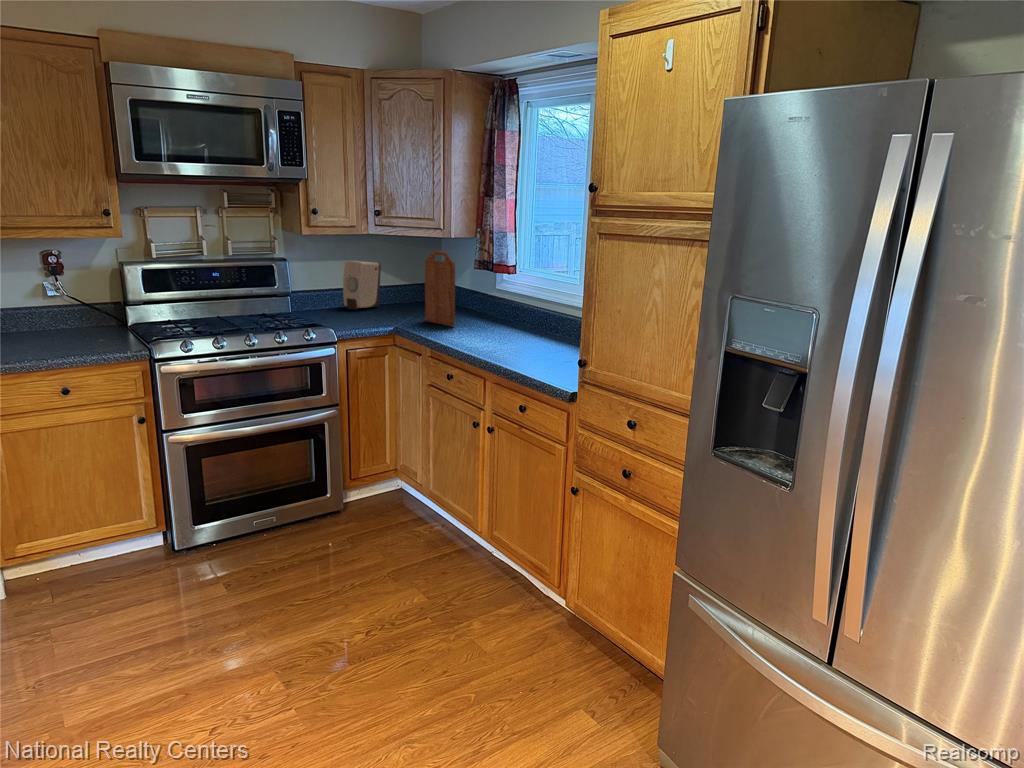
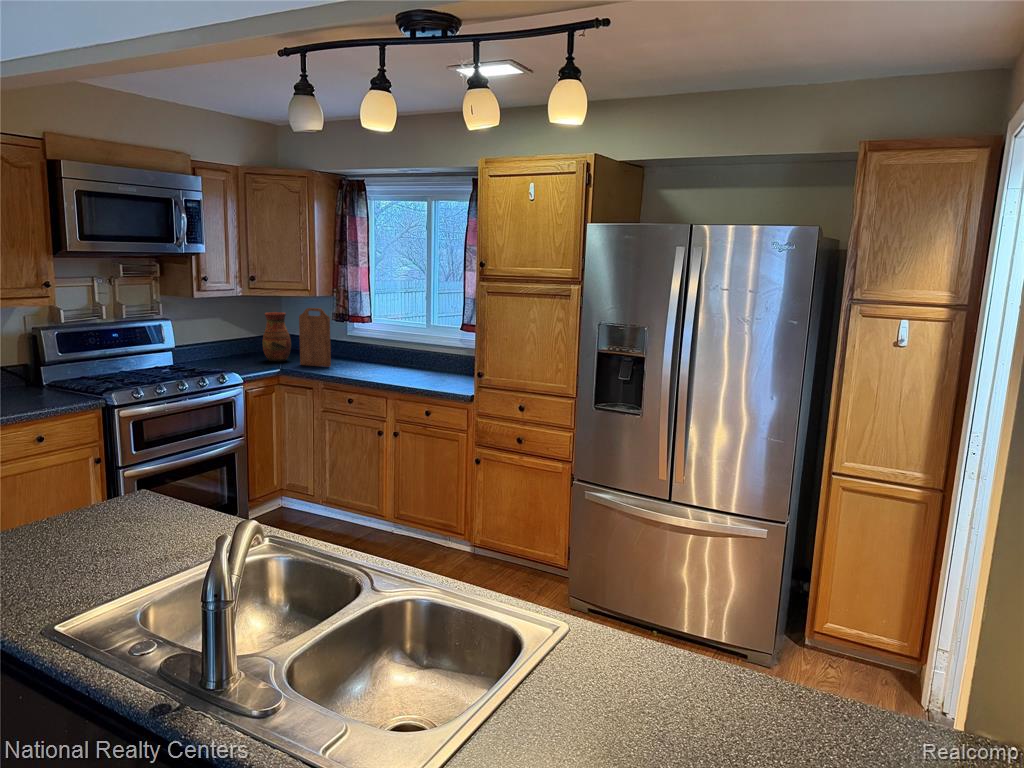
vase: none [392,255,425,315] -> present [263,312,291,361]
soap dispenser: present [343,261,381,310] -> none [213,320,243,361]

